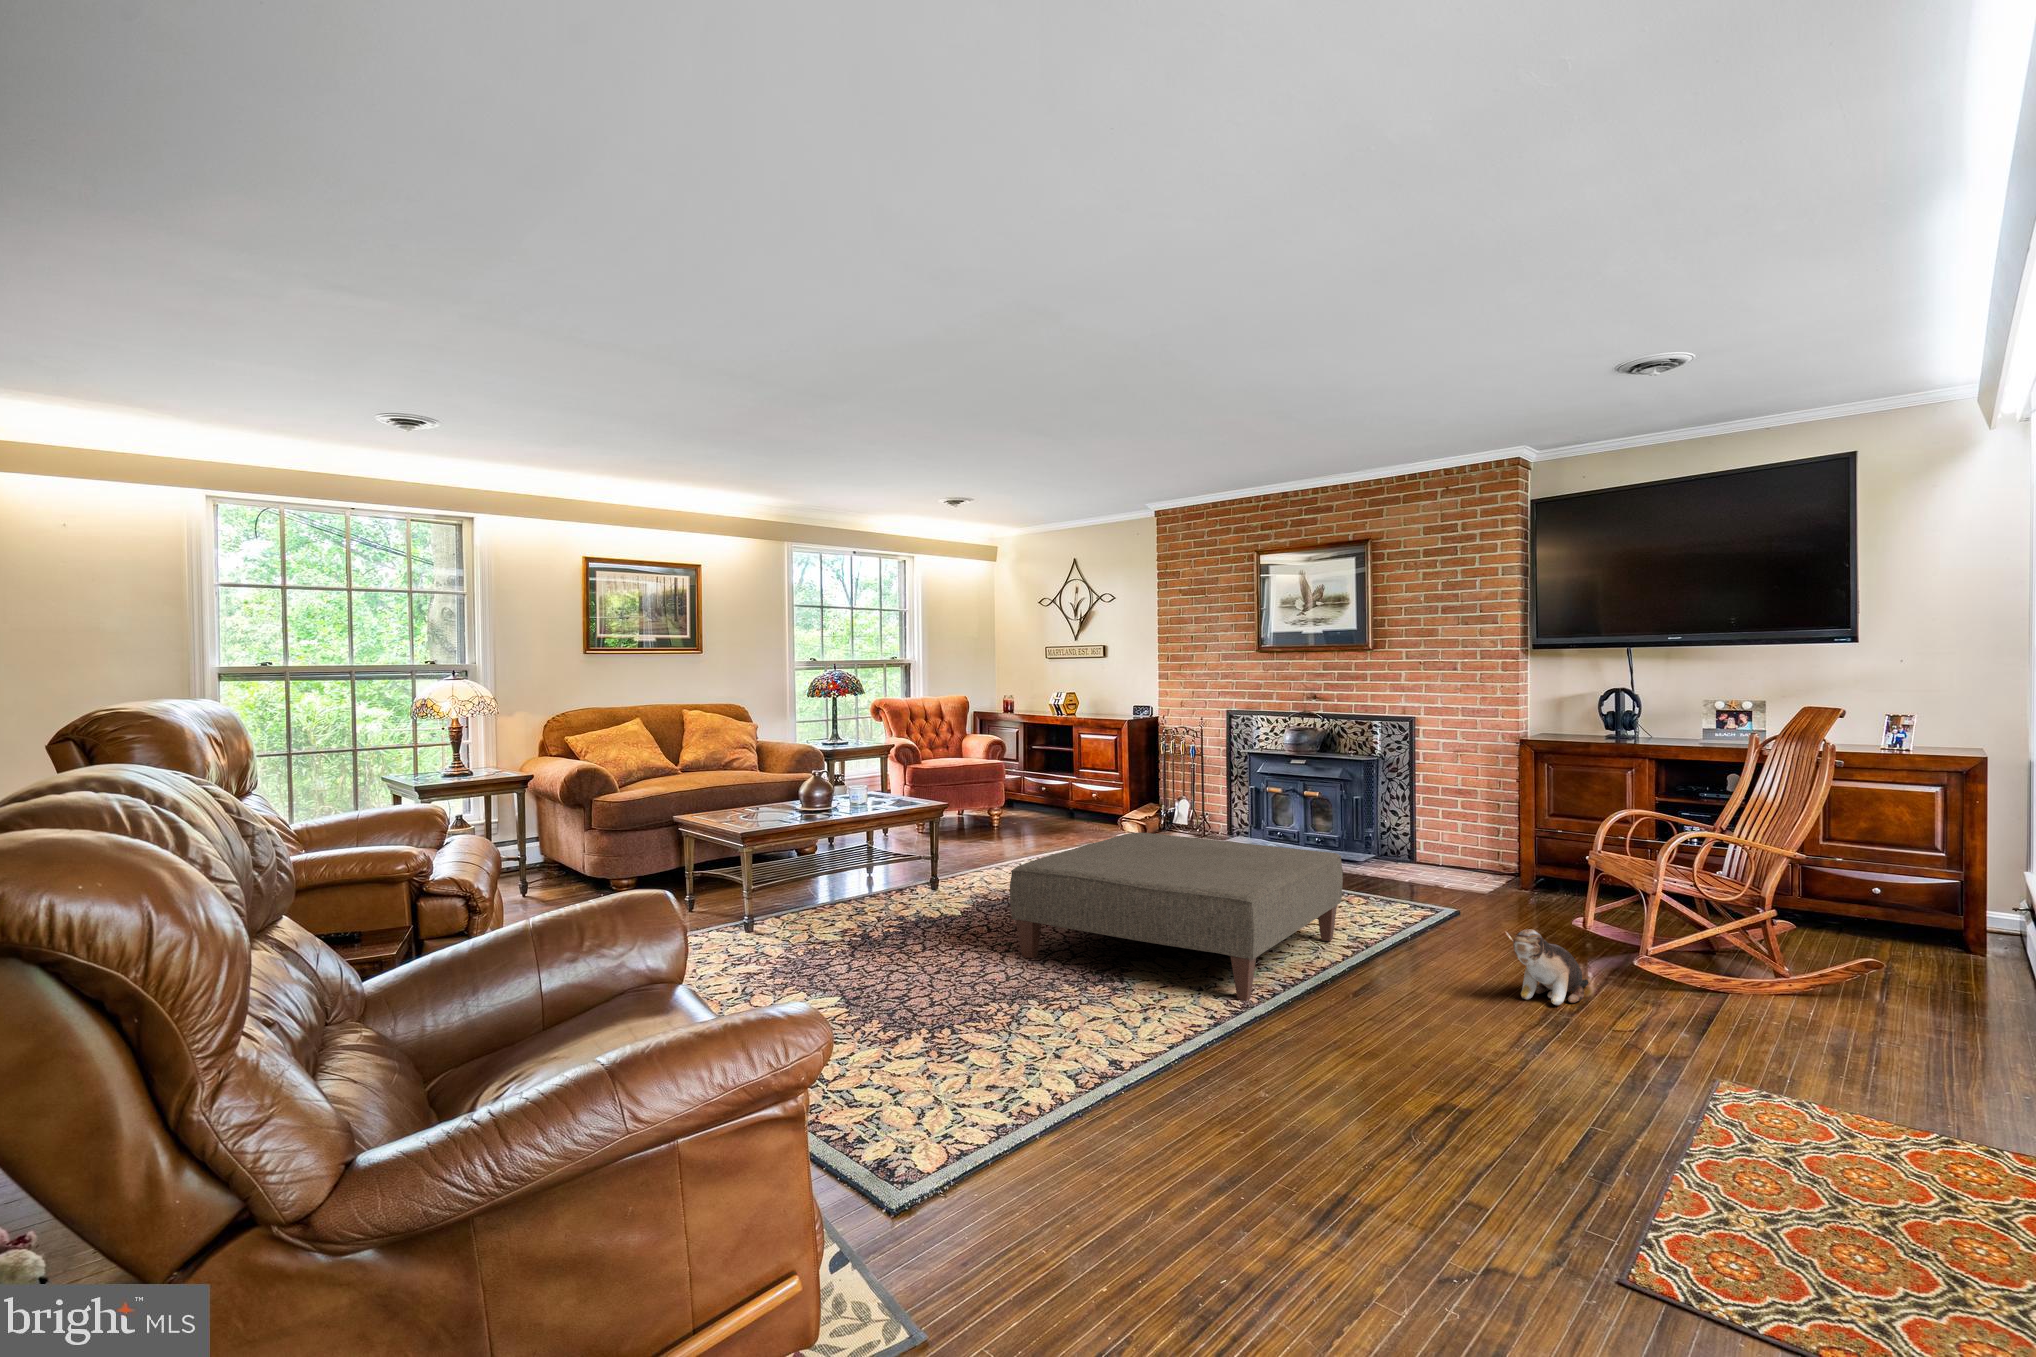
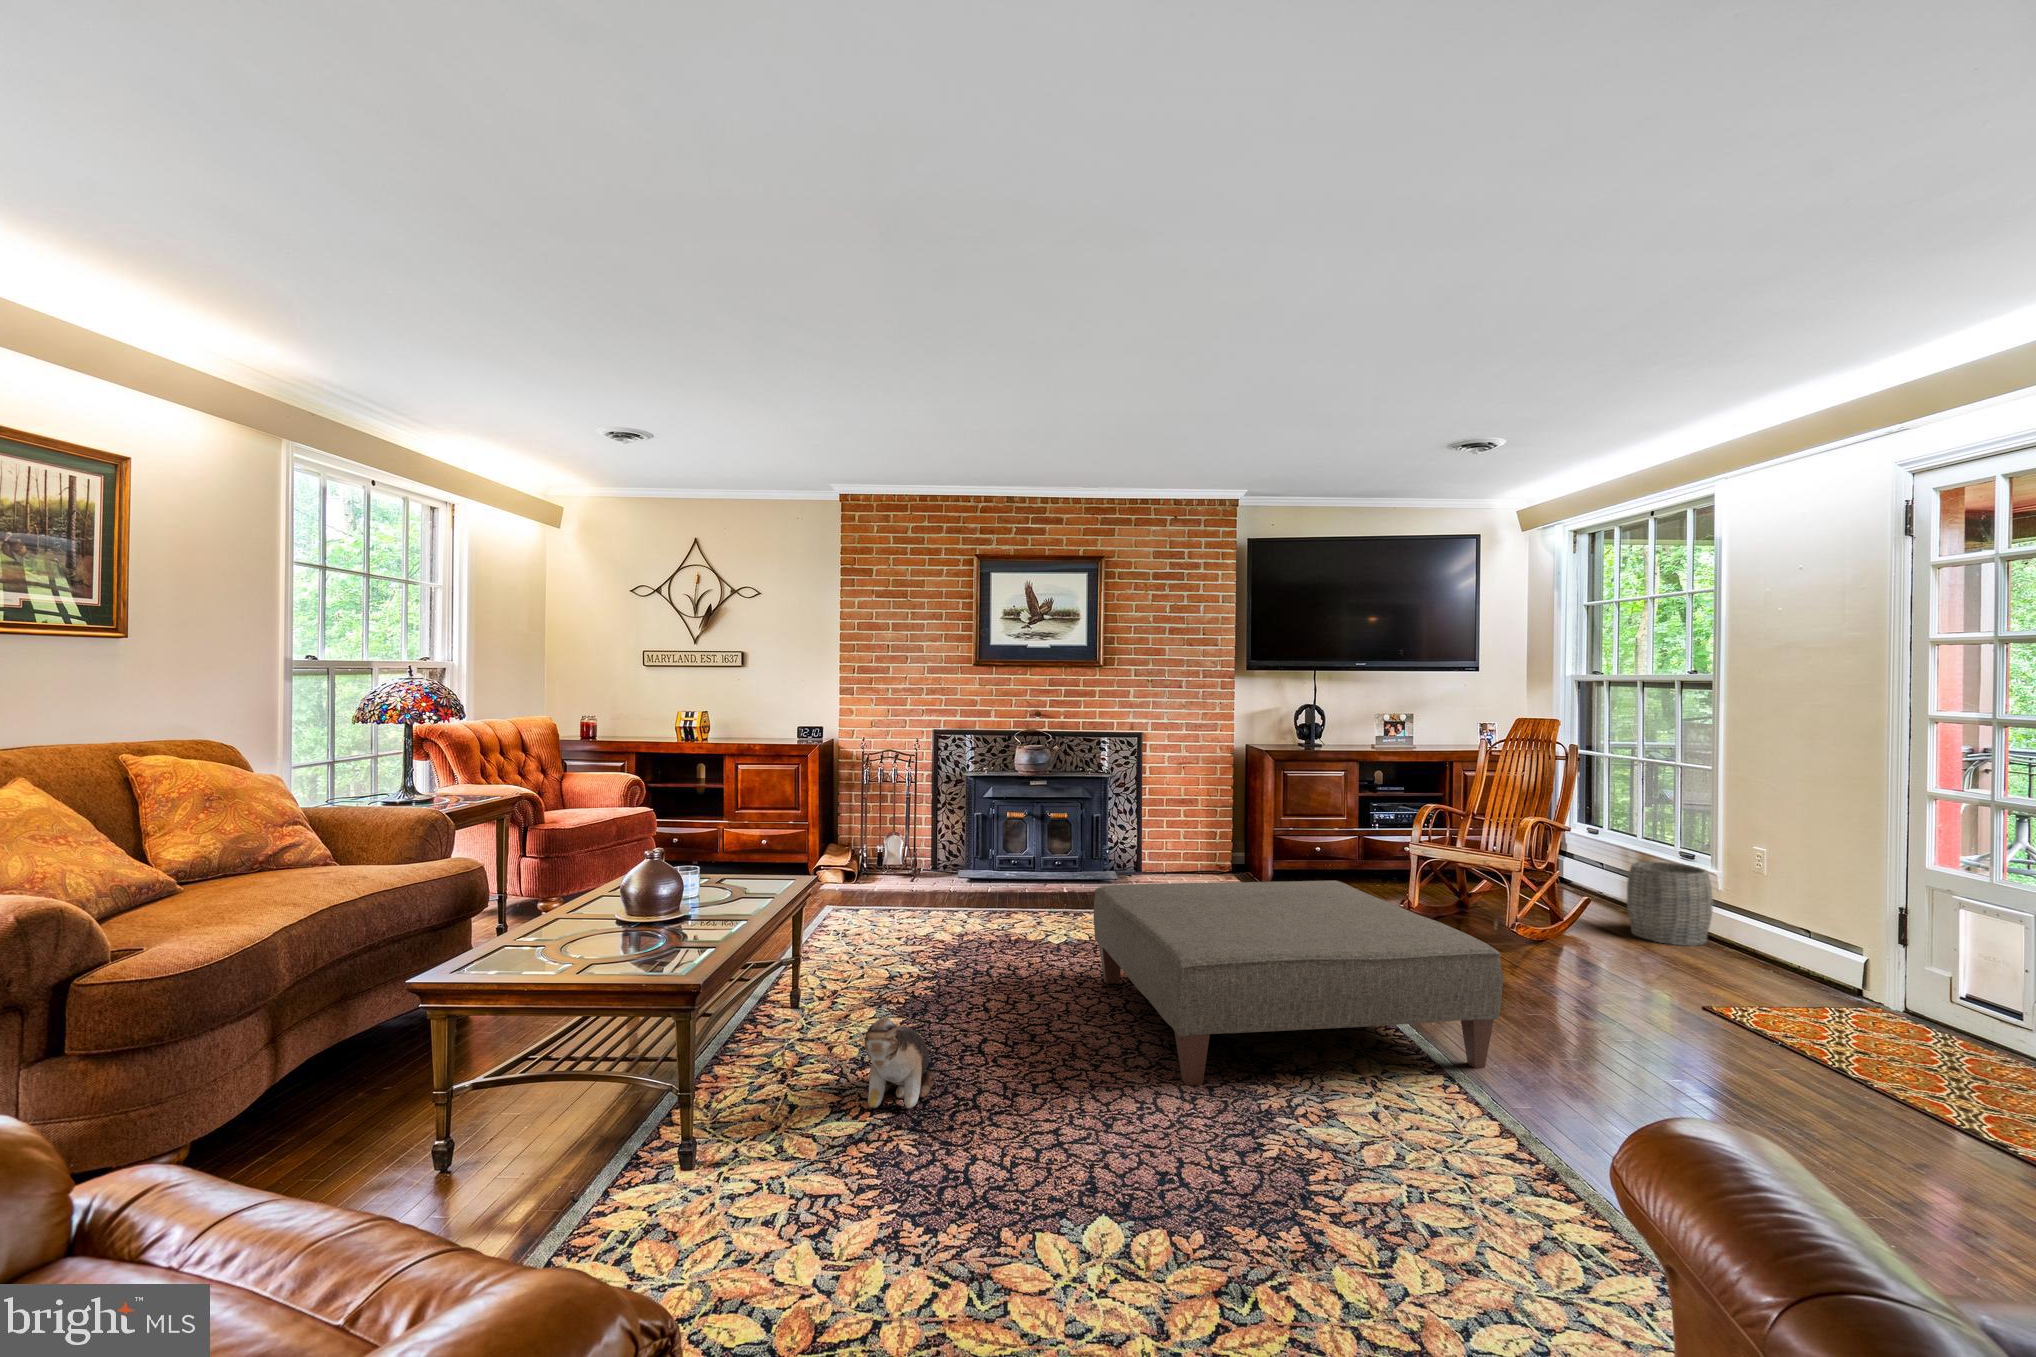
woven basket: none [1852,898,1983,1019] -> present [1627,861,1713,946]
plush toy: present [1505,929,1589,1005] -> present [856,1018,934,1108]

